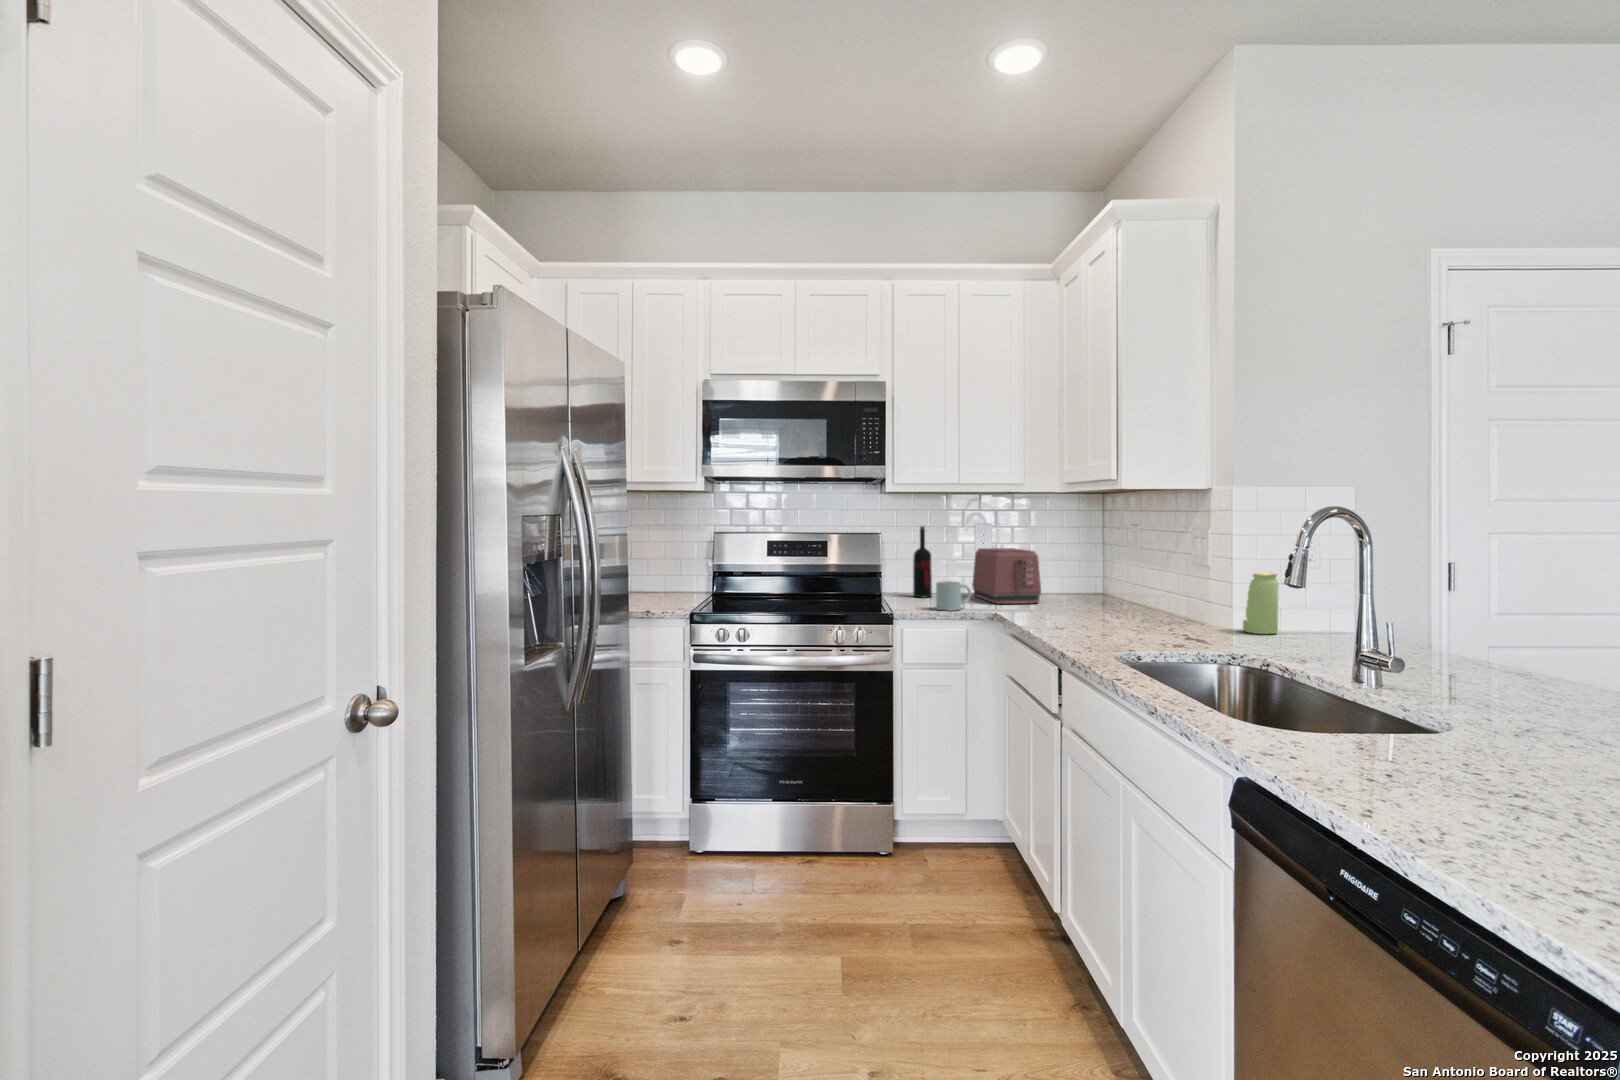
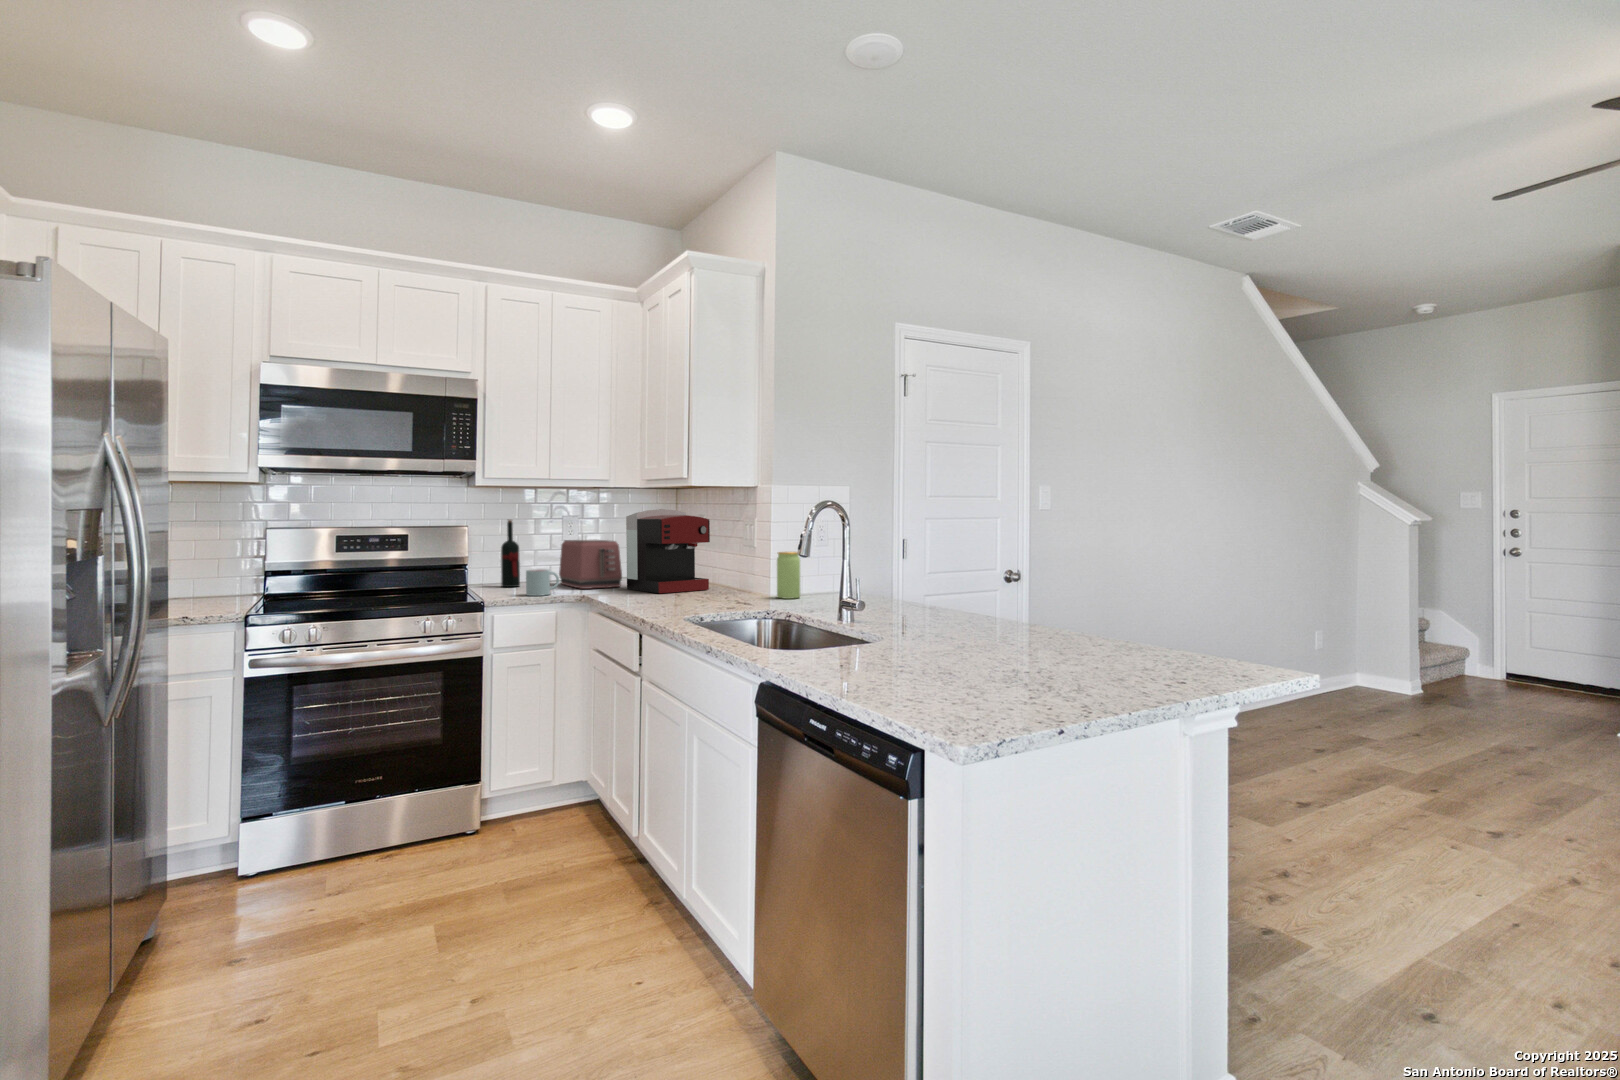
coffee maker: none [1047,515,1149,615] -> present [626,509,710,593]

